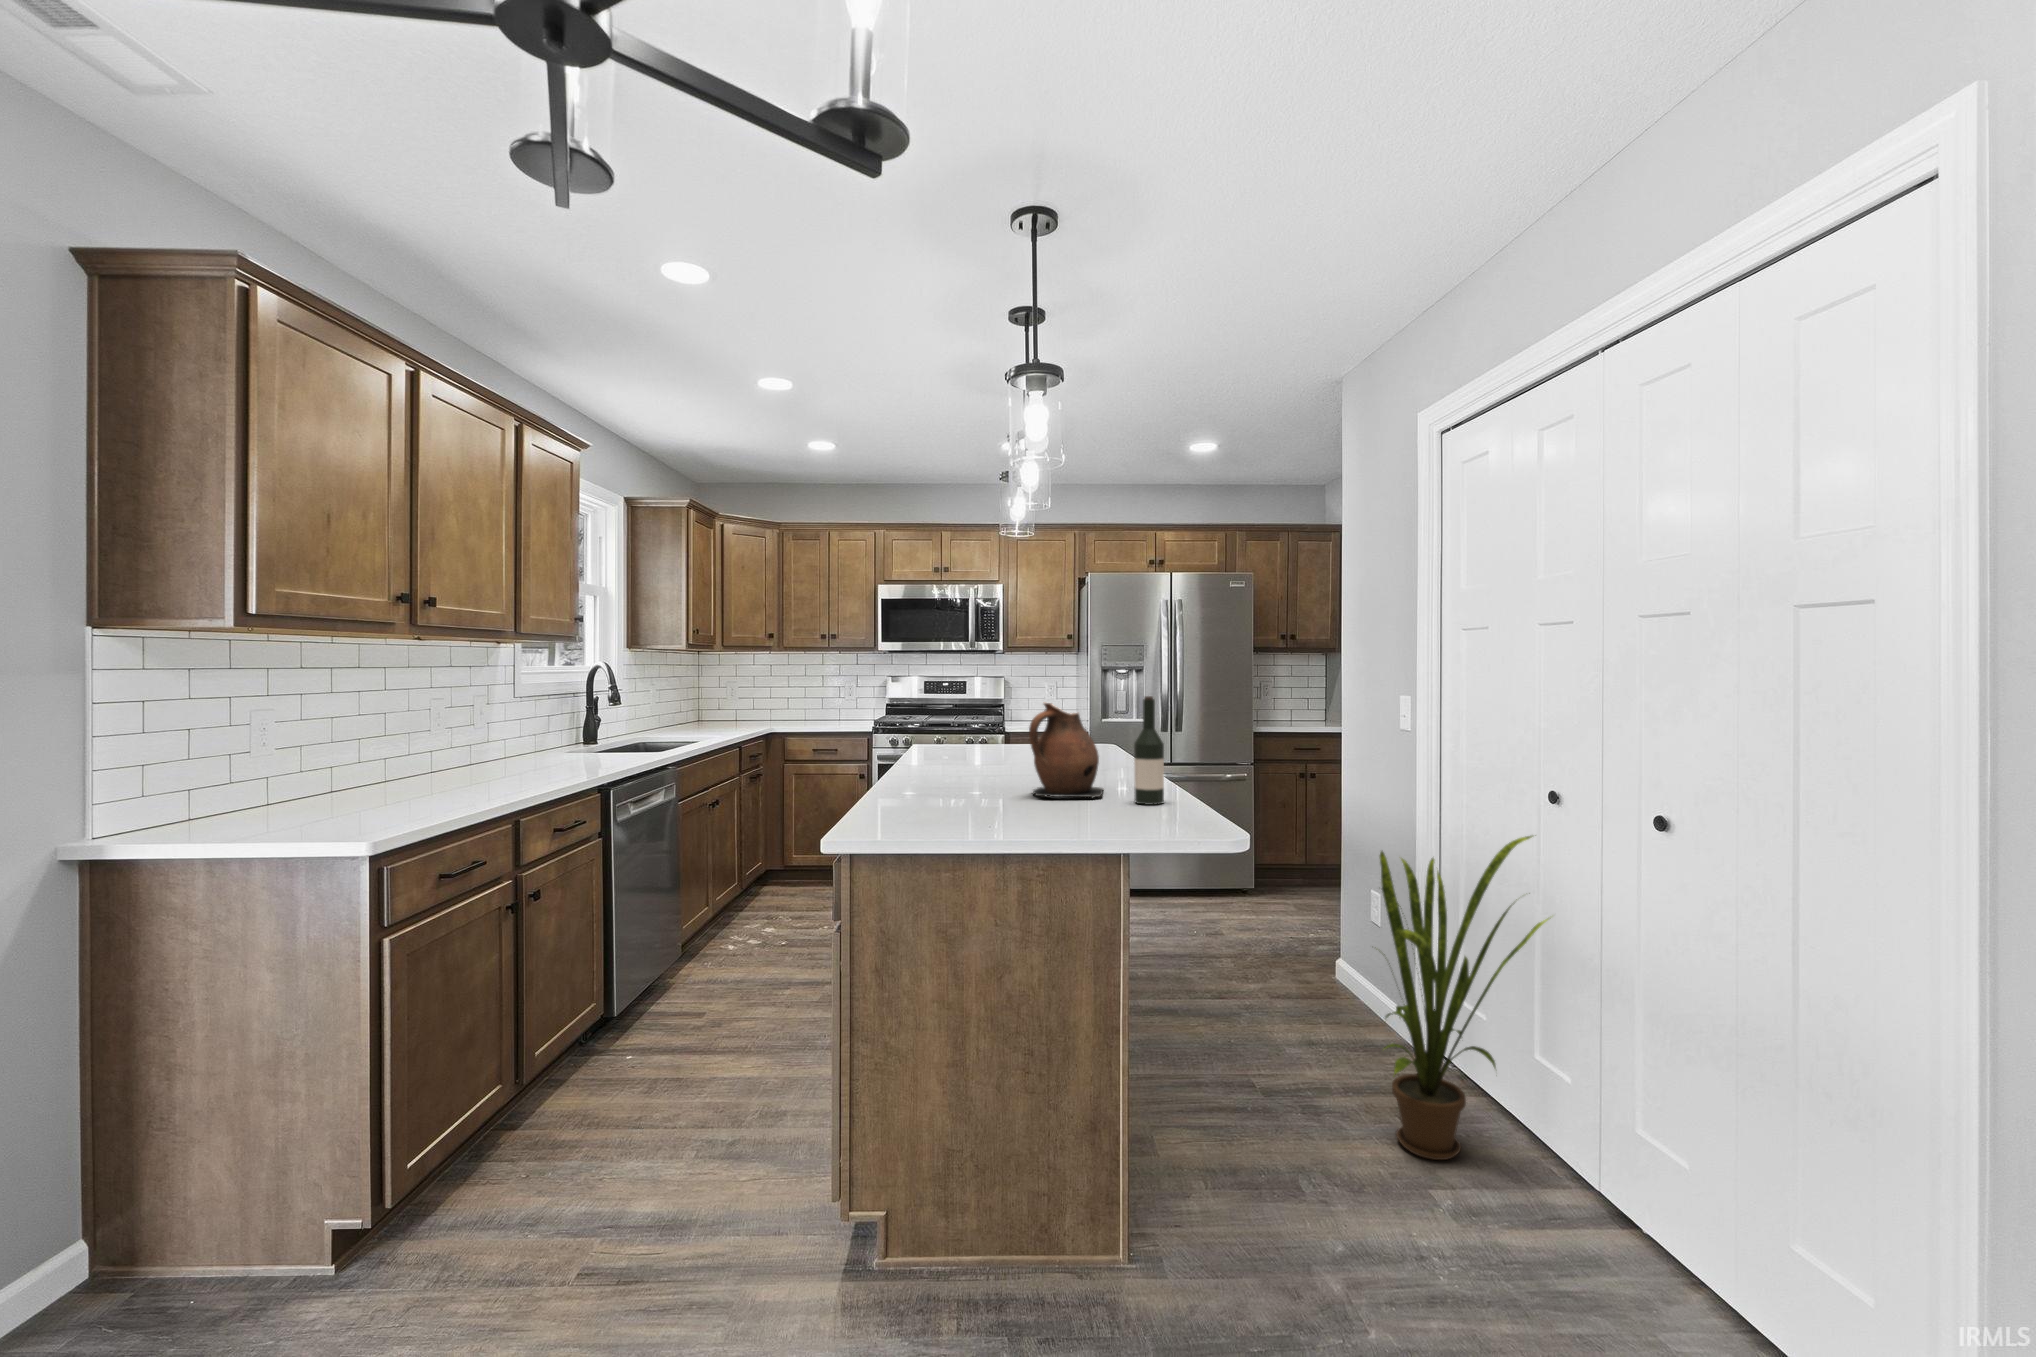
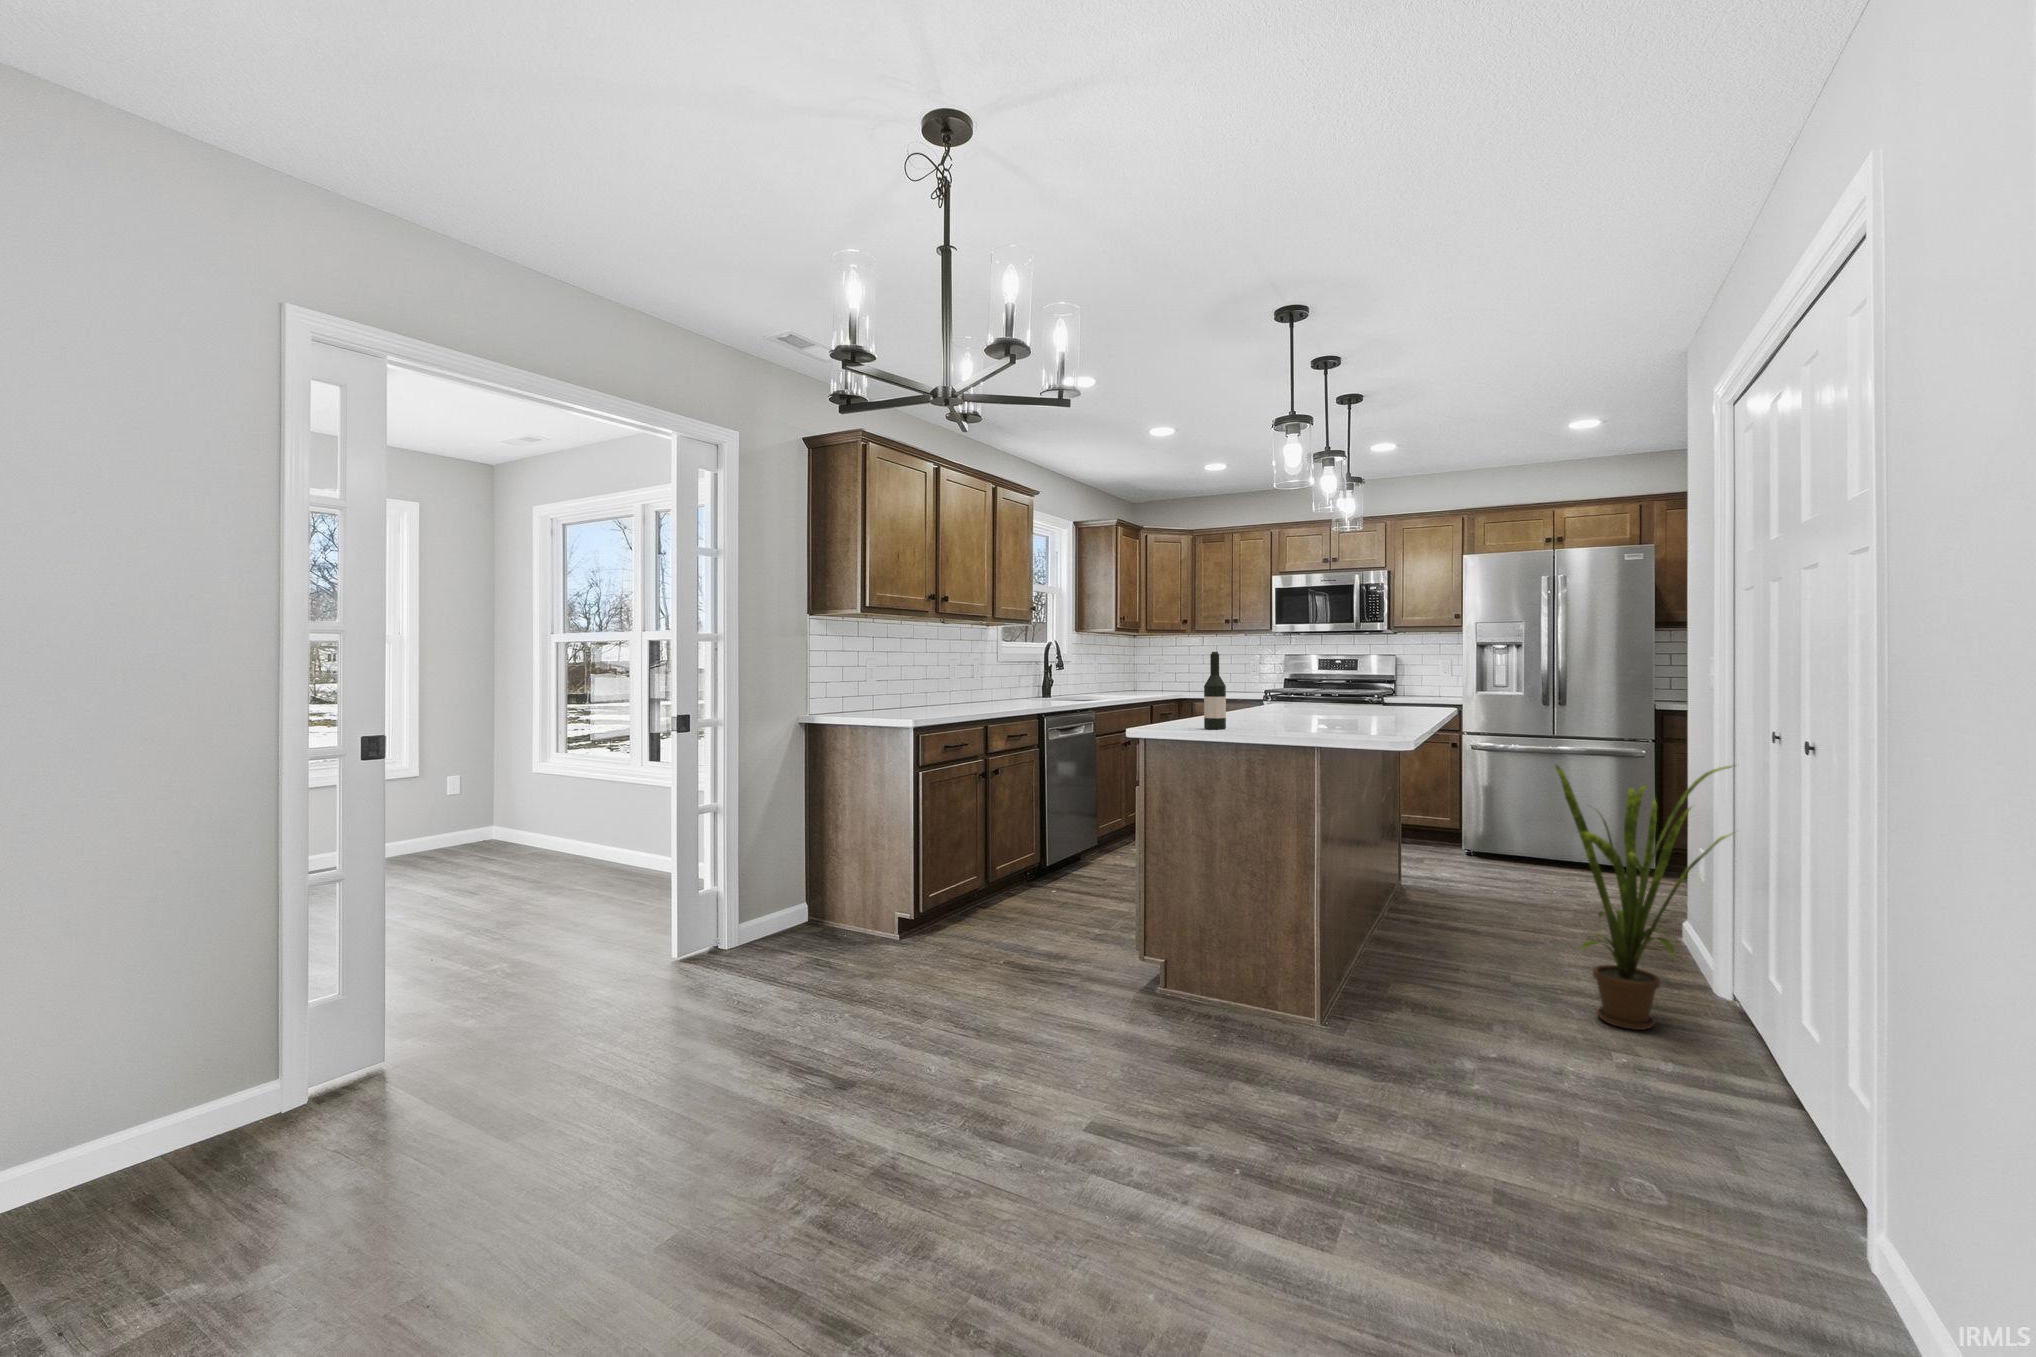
wine bottle: present [1134,696,1164,805] -> present [1204,652,1226,729]
ceramic pitcher: present [1029,703,1103,798] -> none [1299,655,1366,725]

